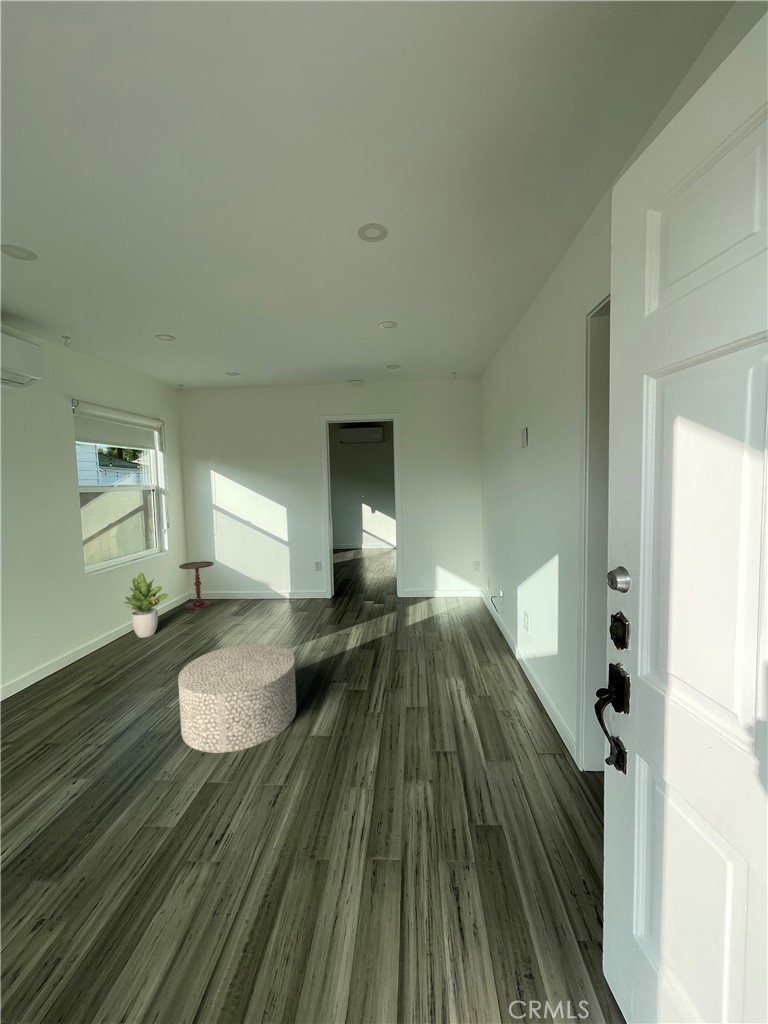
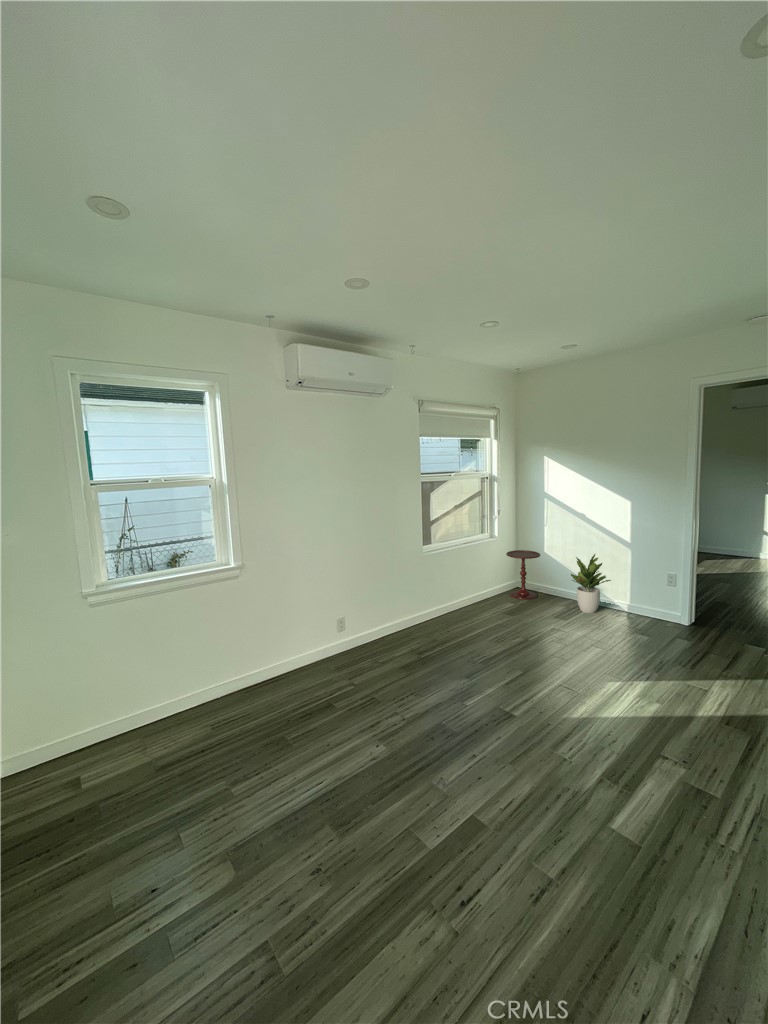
potted plant: present [125,573,169,638] -> present [571,554,611,613]
ottoman: present [178,643,296,753] -> none [470,665,602,799]

